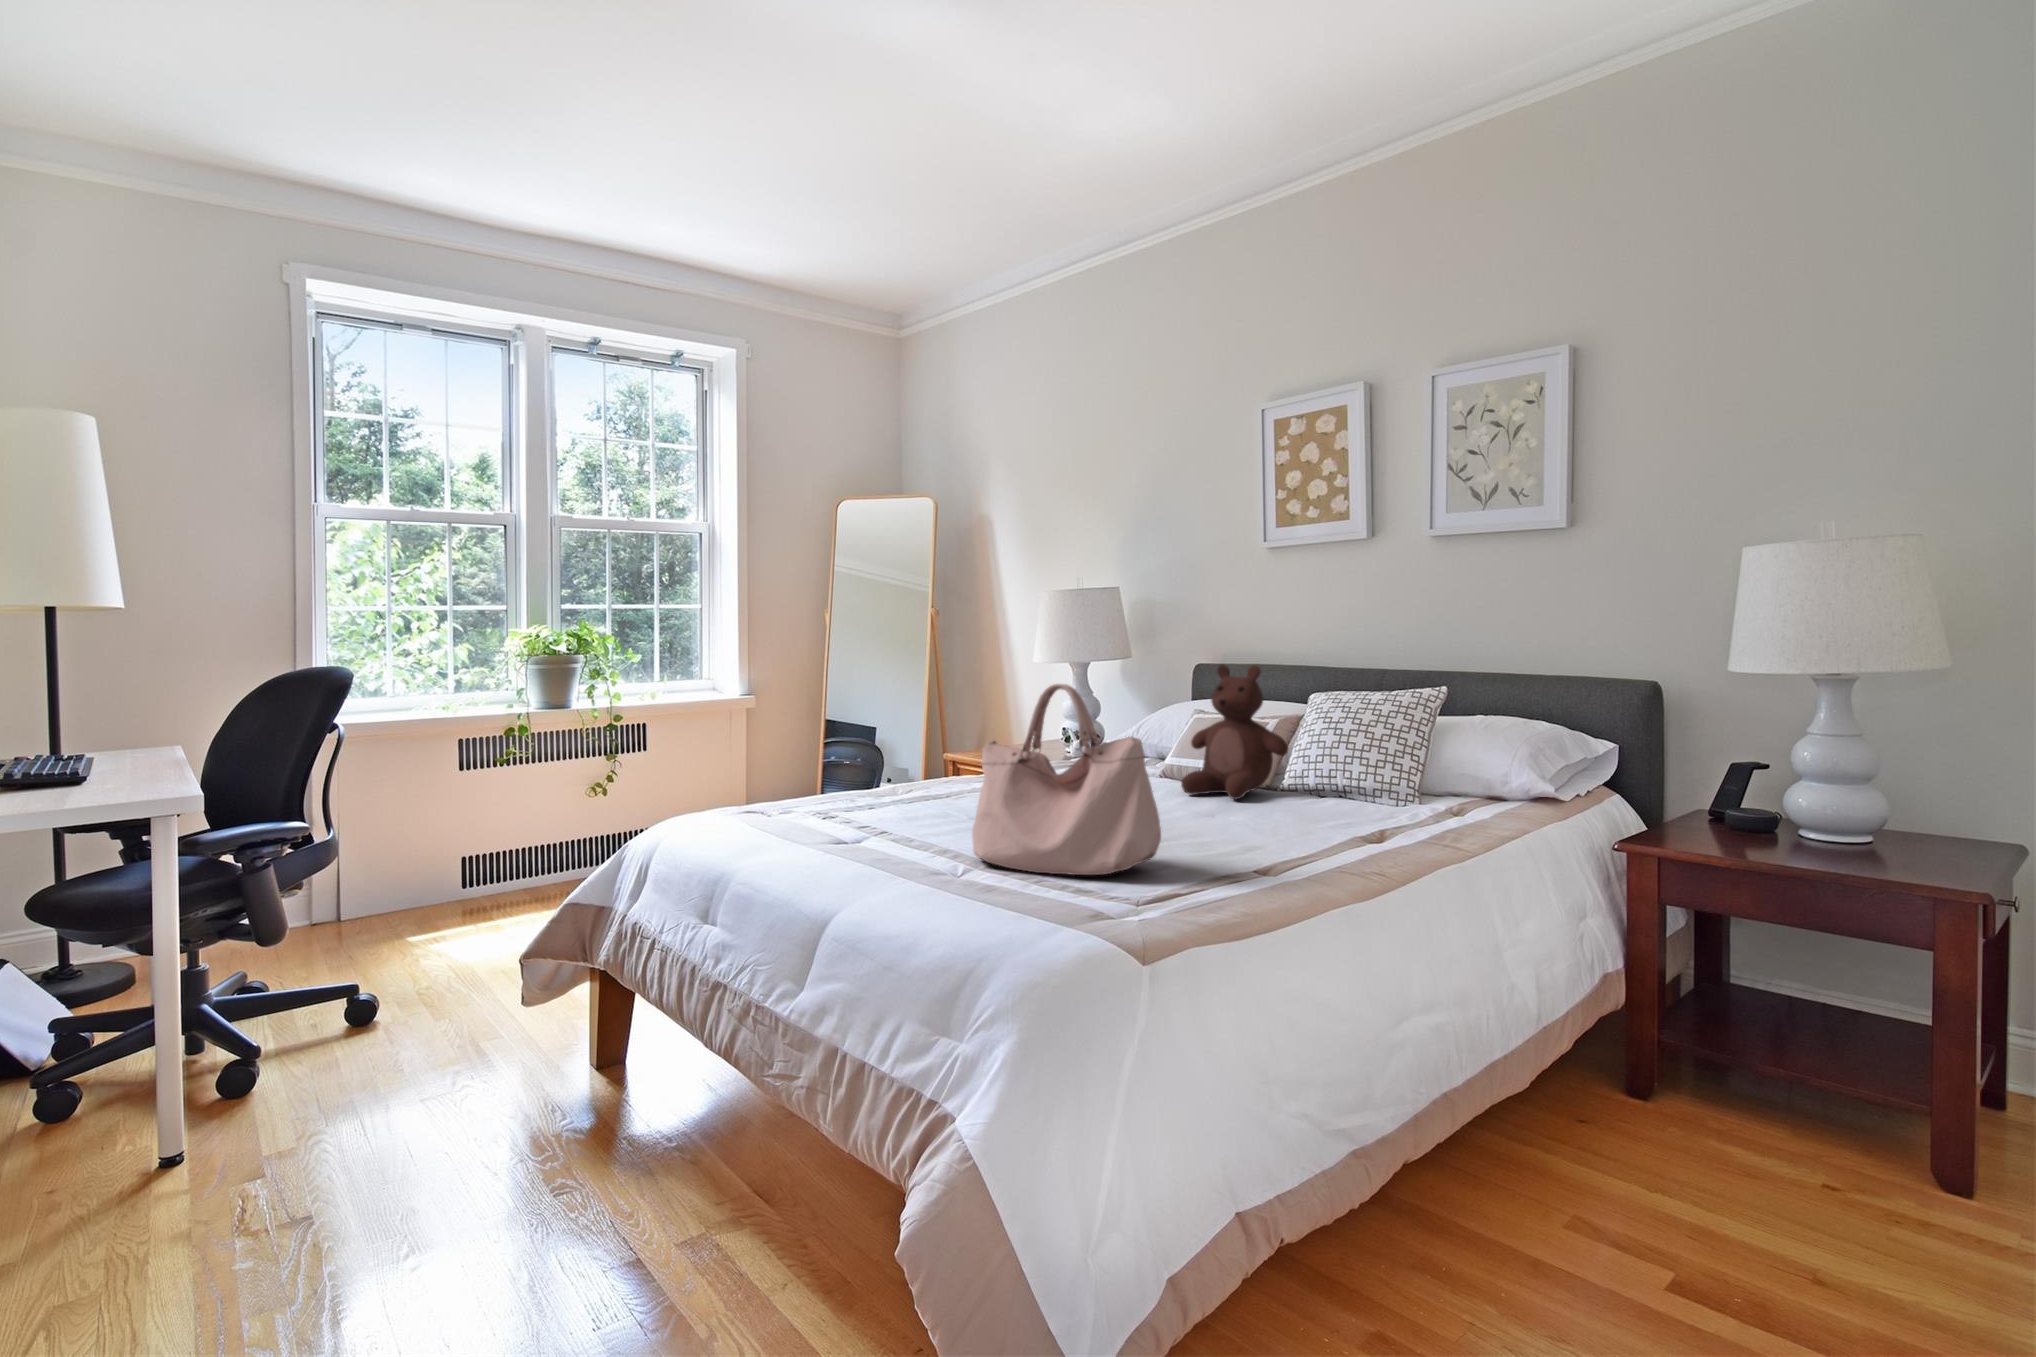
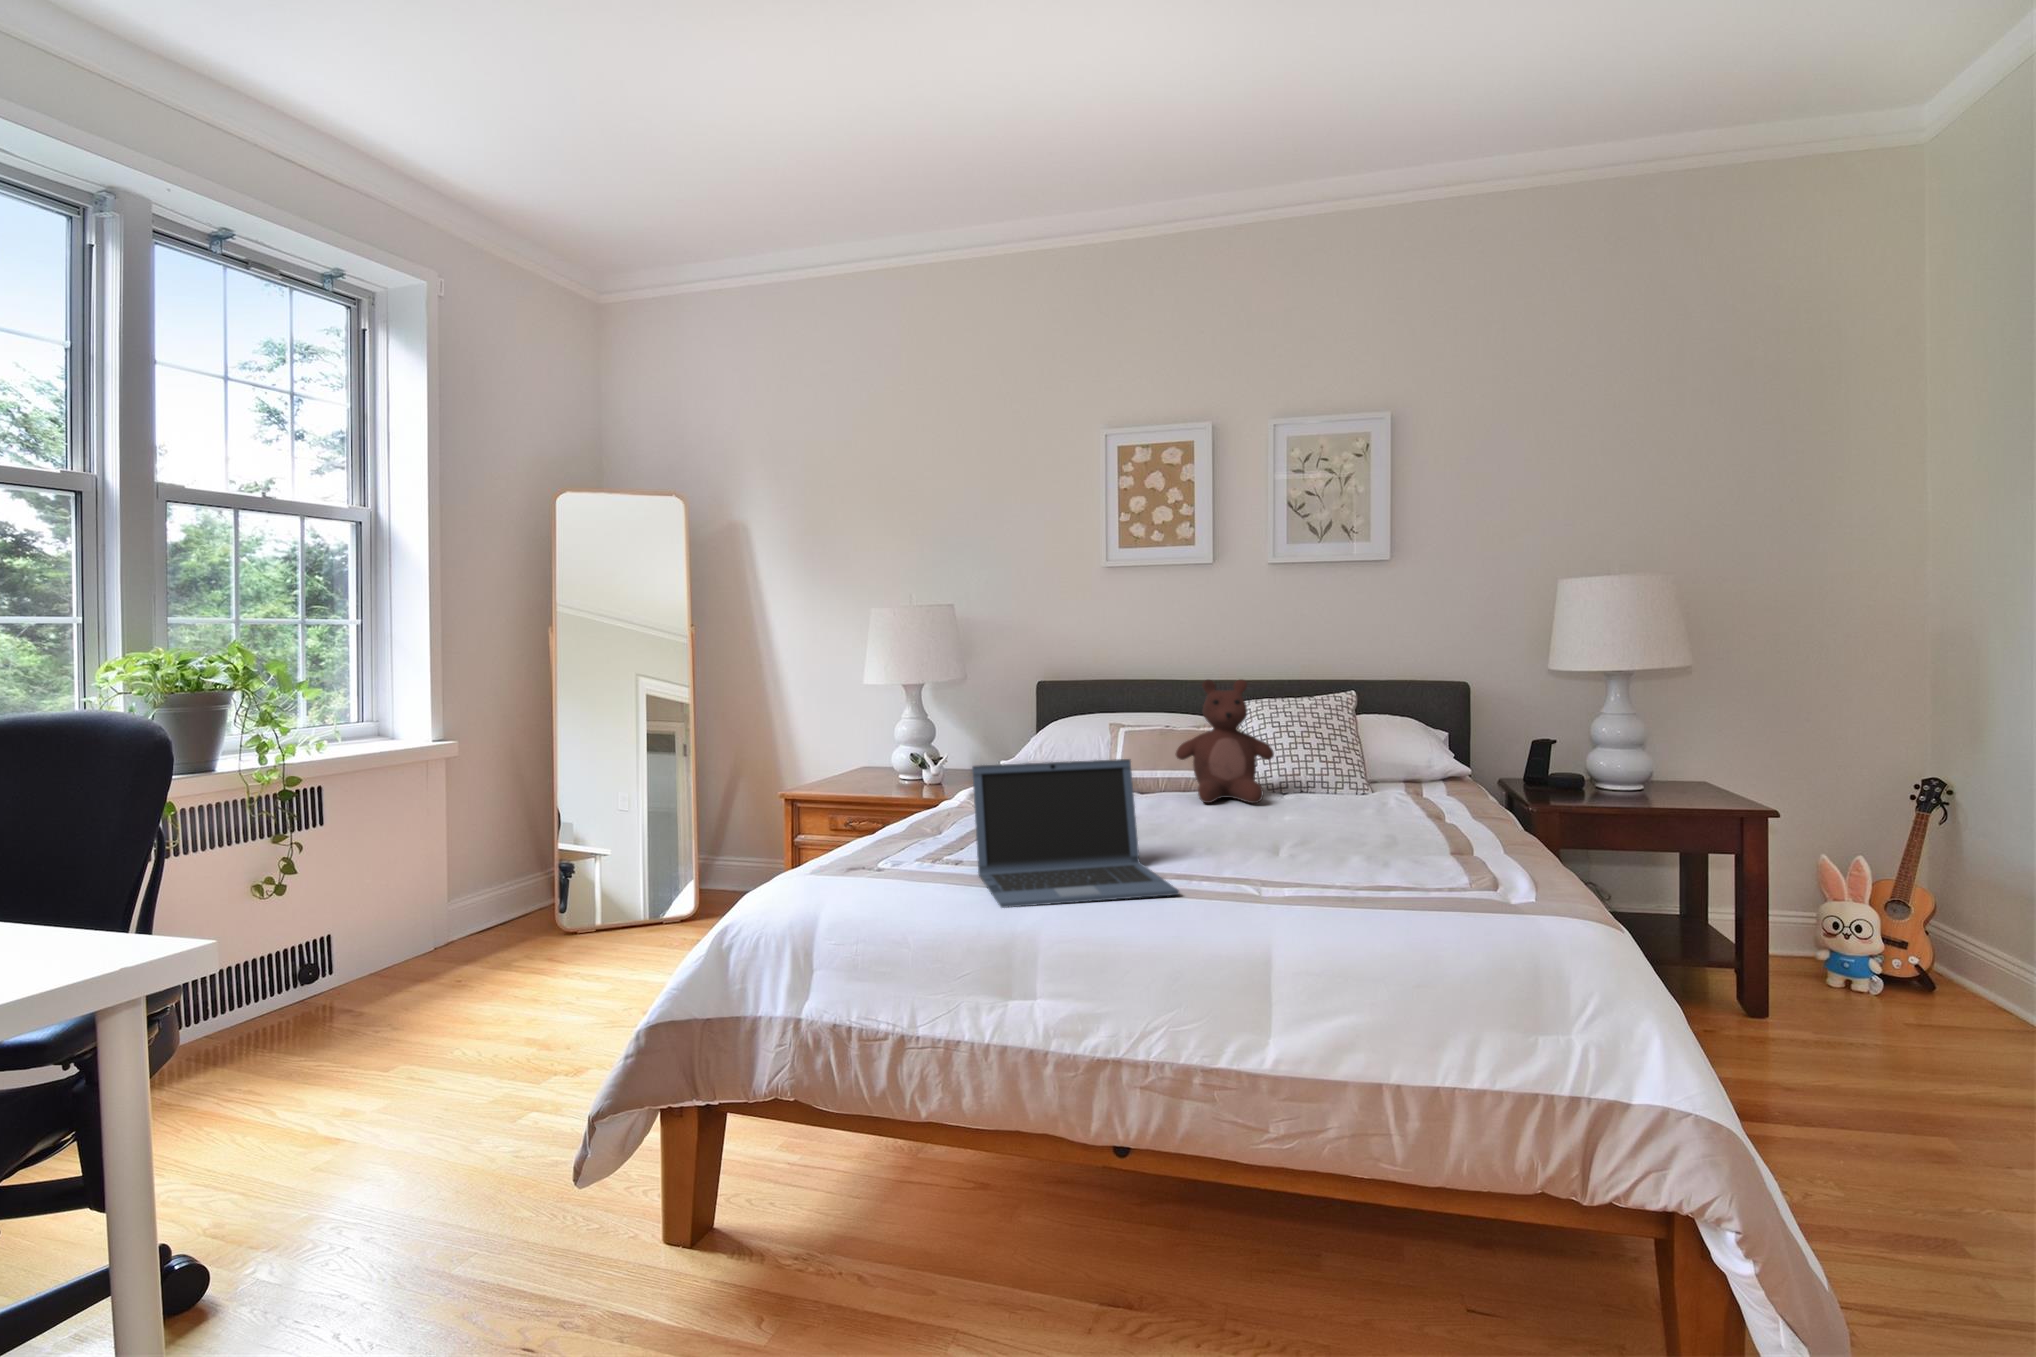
handbag: present [972,684,1161,875] -> none [1282,713,1467,899]
laptop: none [747,720,948,843] -> present [972,759,1179,908]

